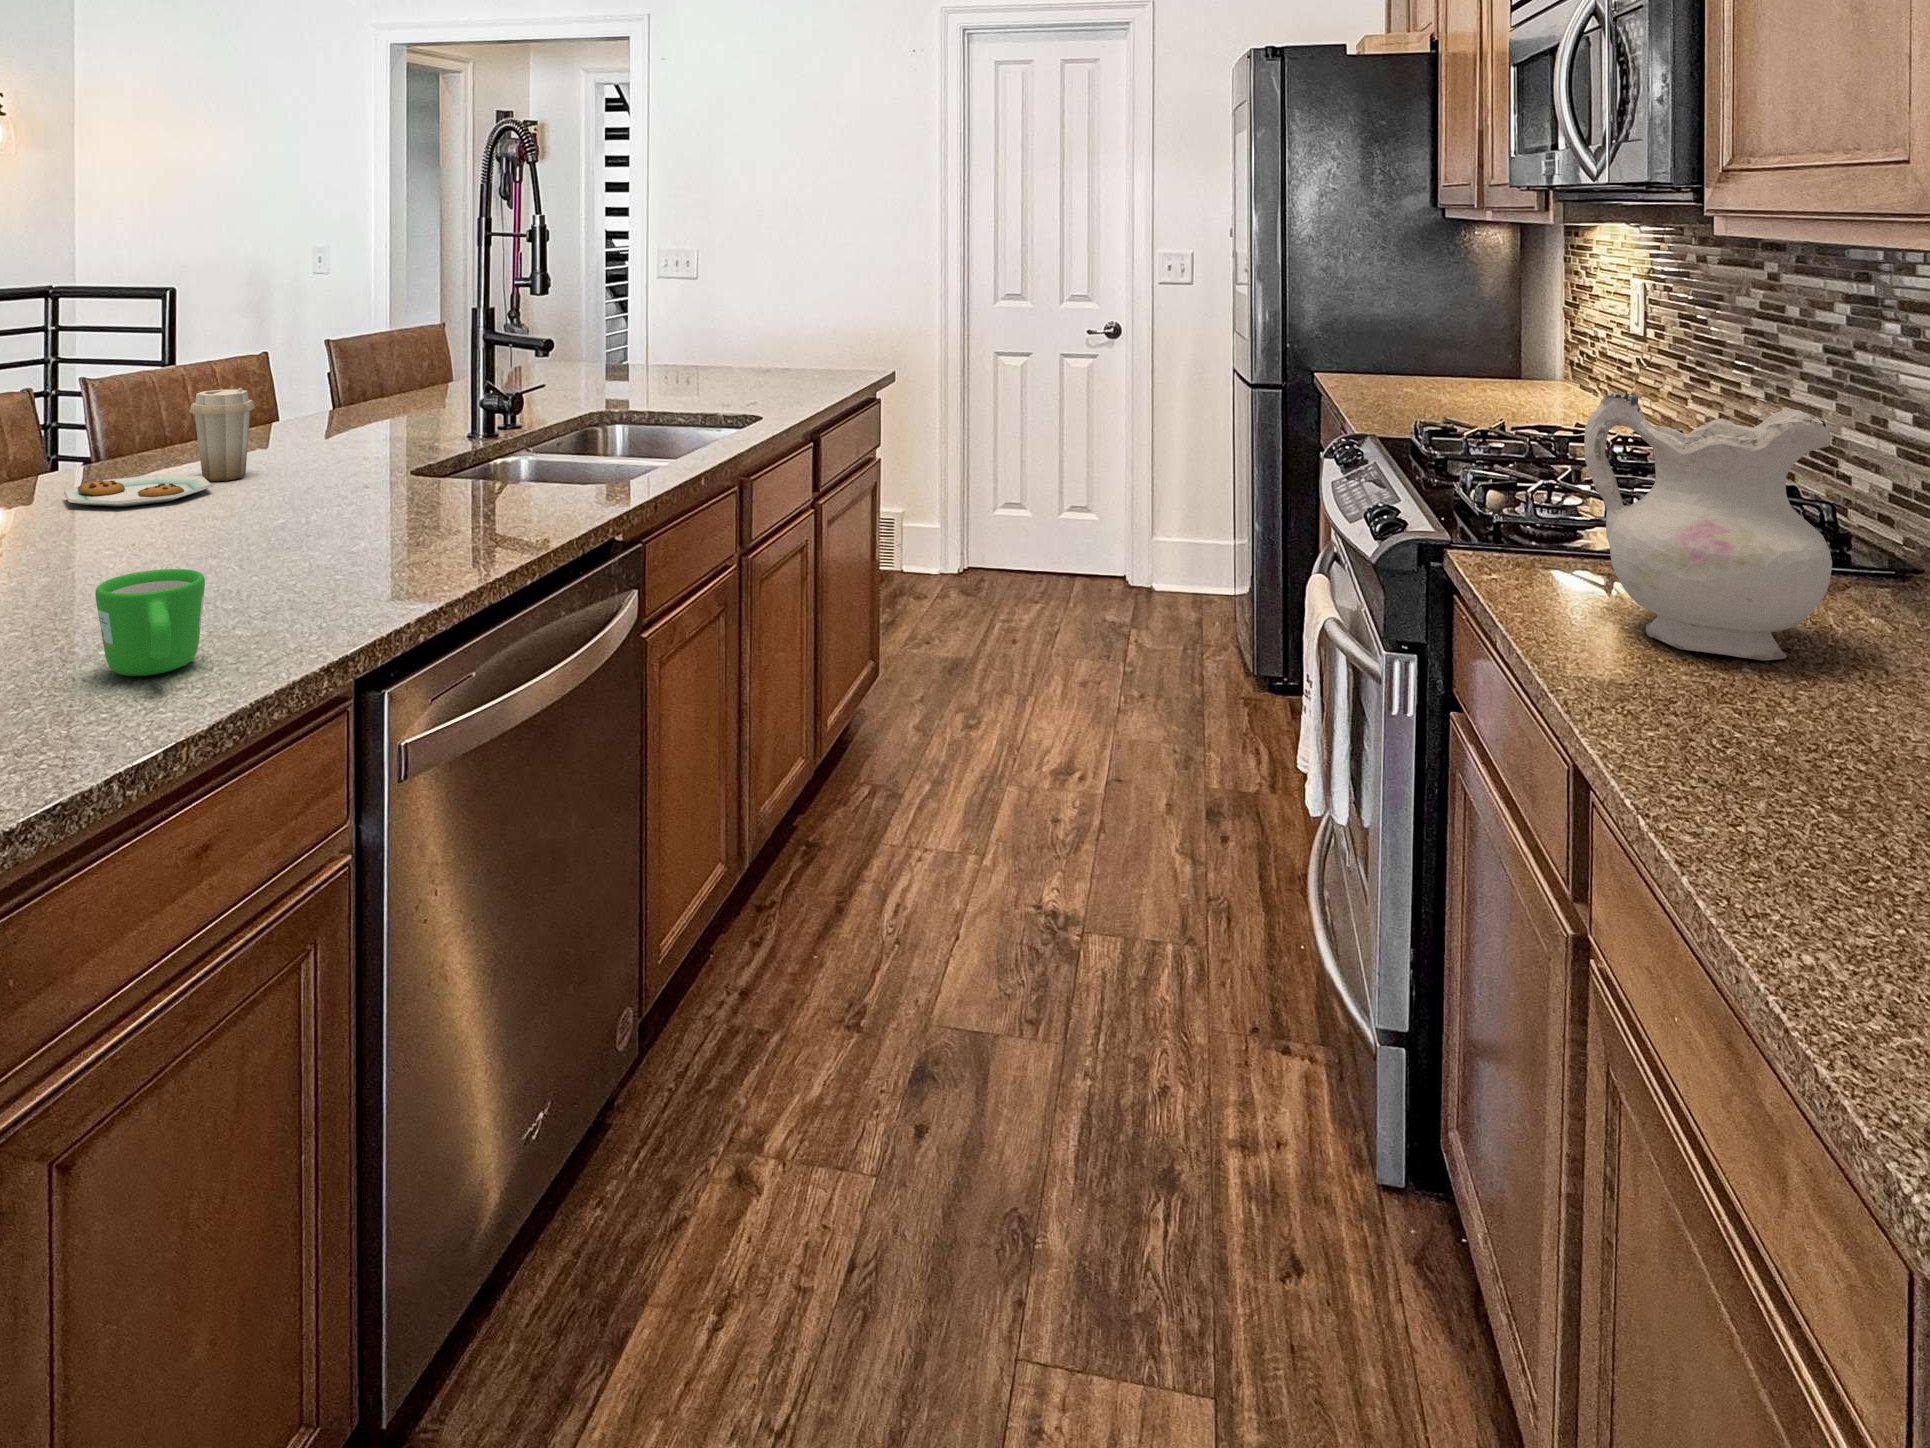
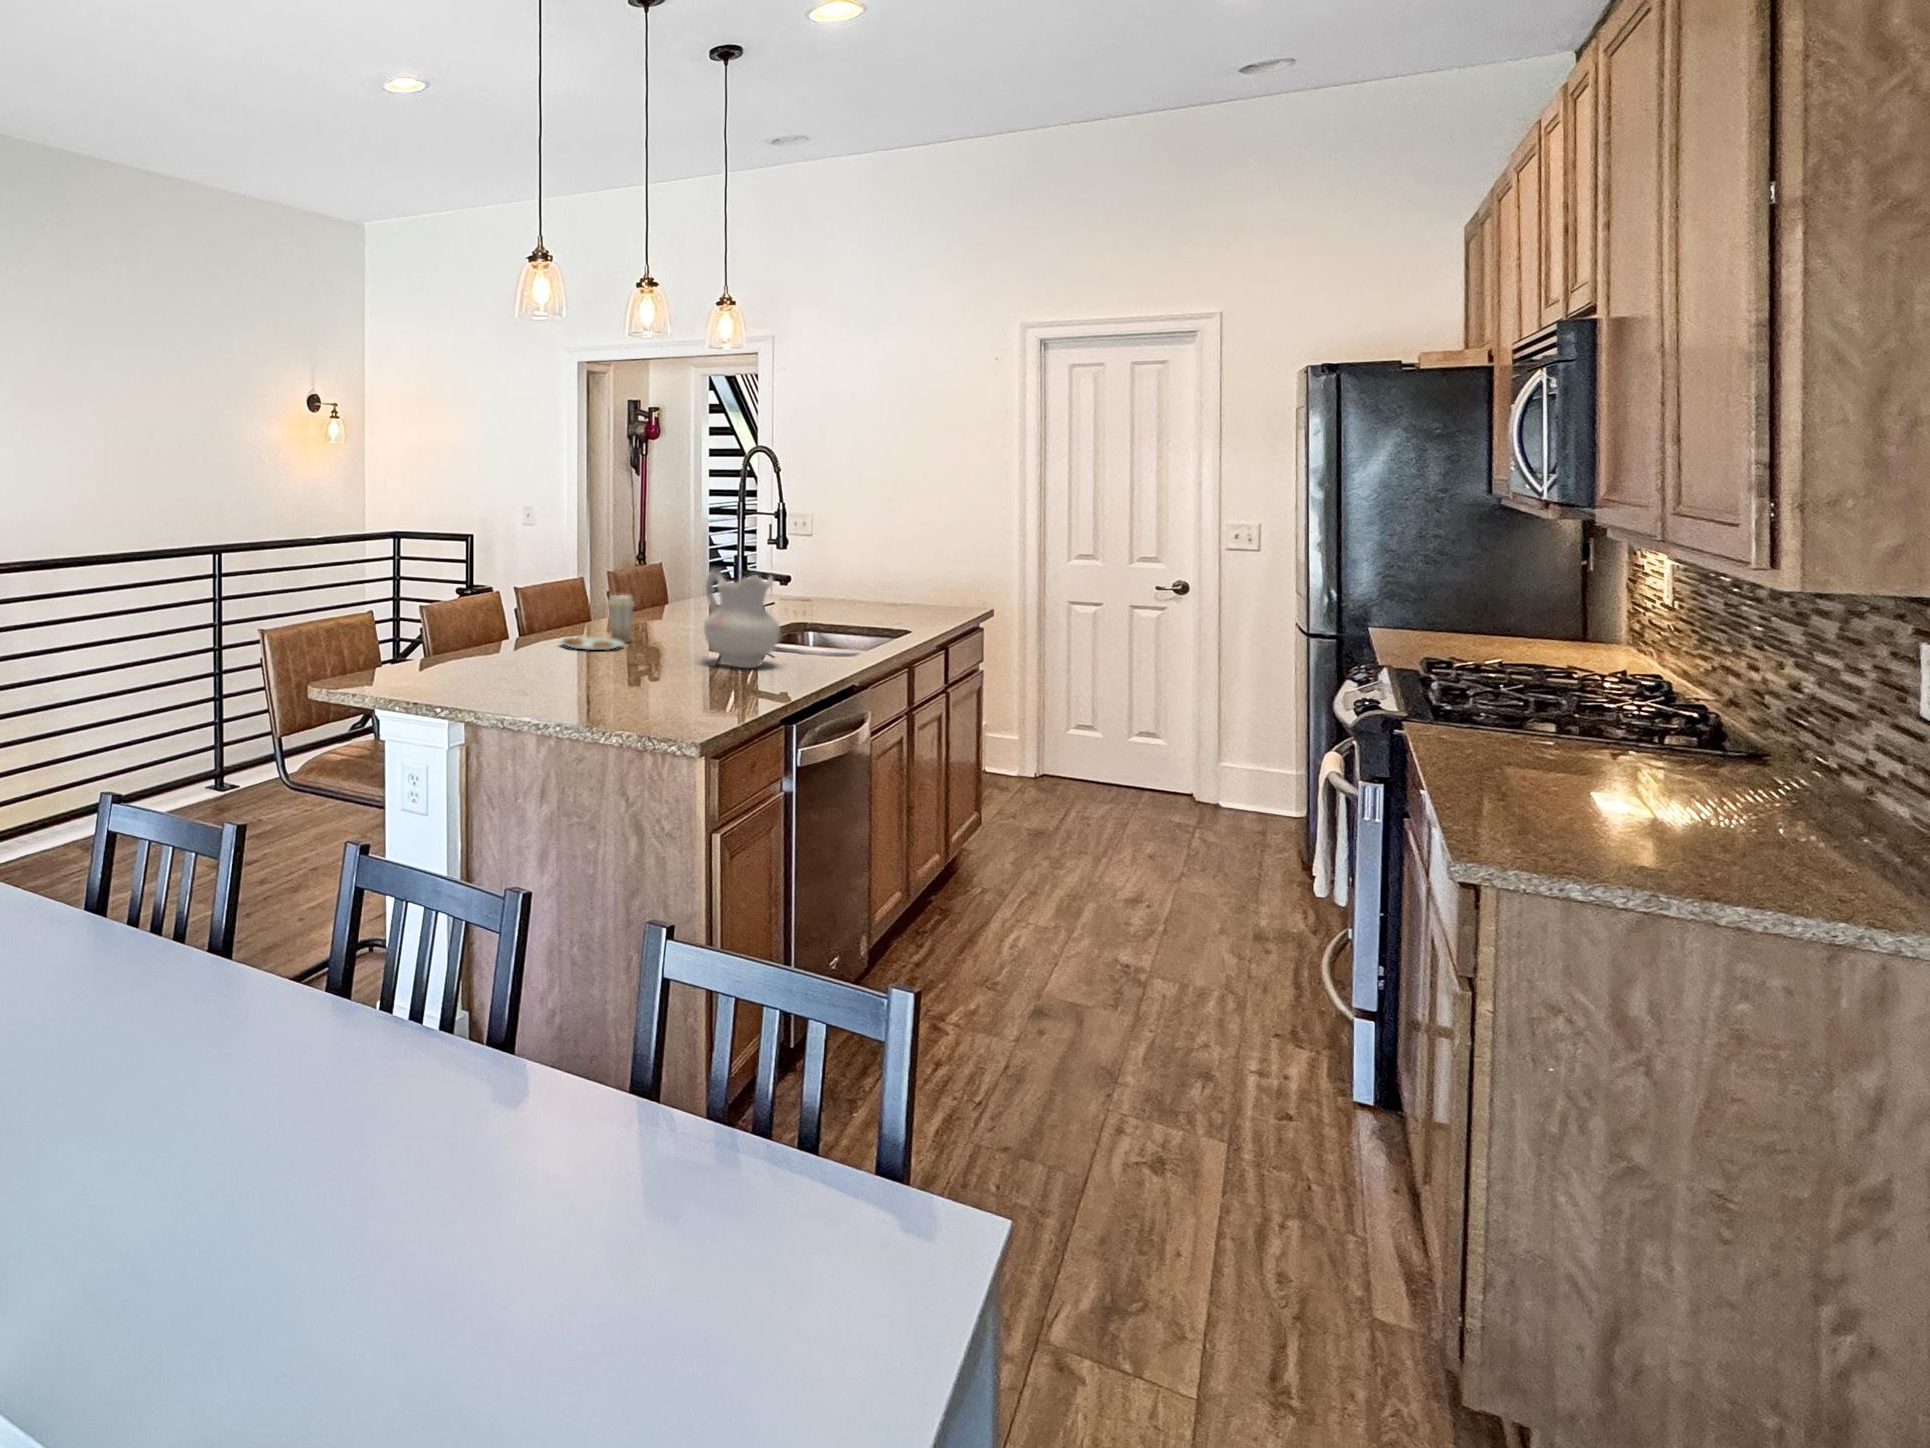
ceramic pitcher: present [1584,391,1832,660] -> present [704,568,780,668]
mug: present [95,569,205,676] -> none [680,664,719,705]

